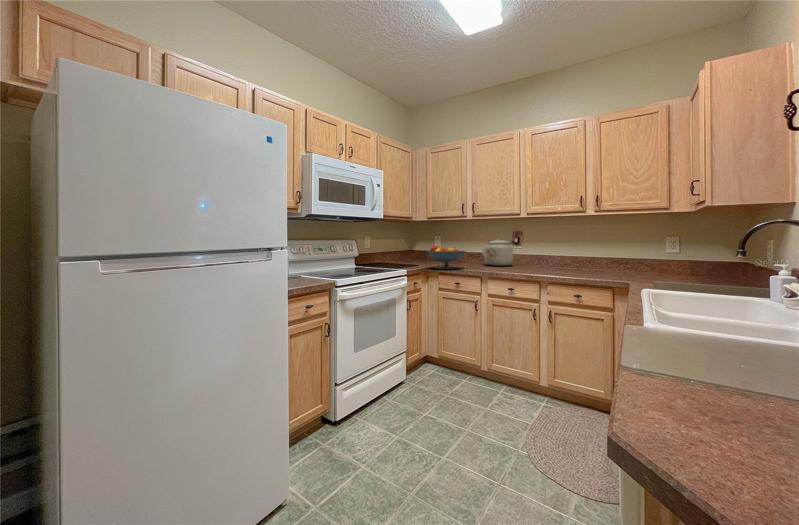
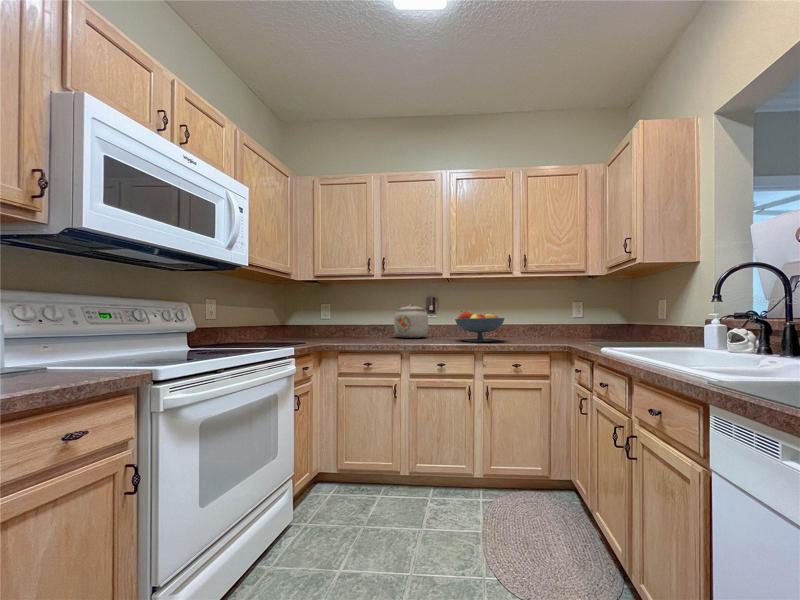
fruit bowl: present [428,245,465,269] -> present [455,311,504,342]

